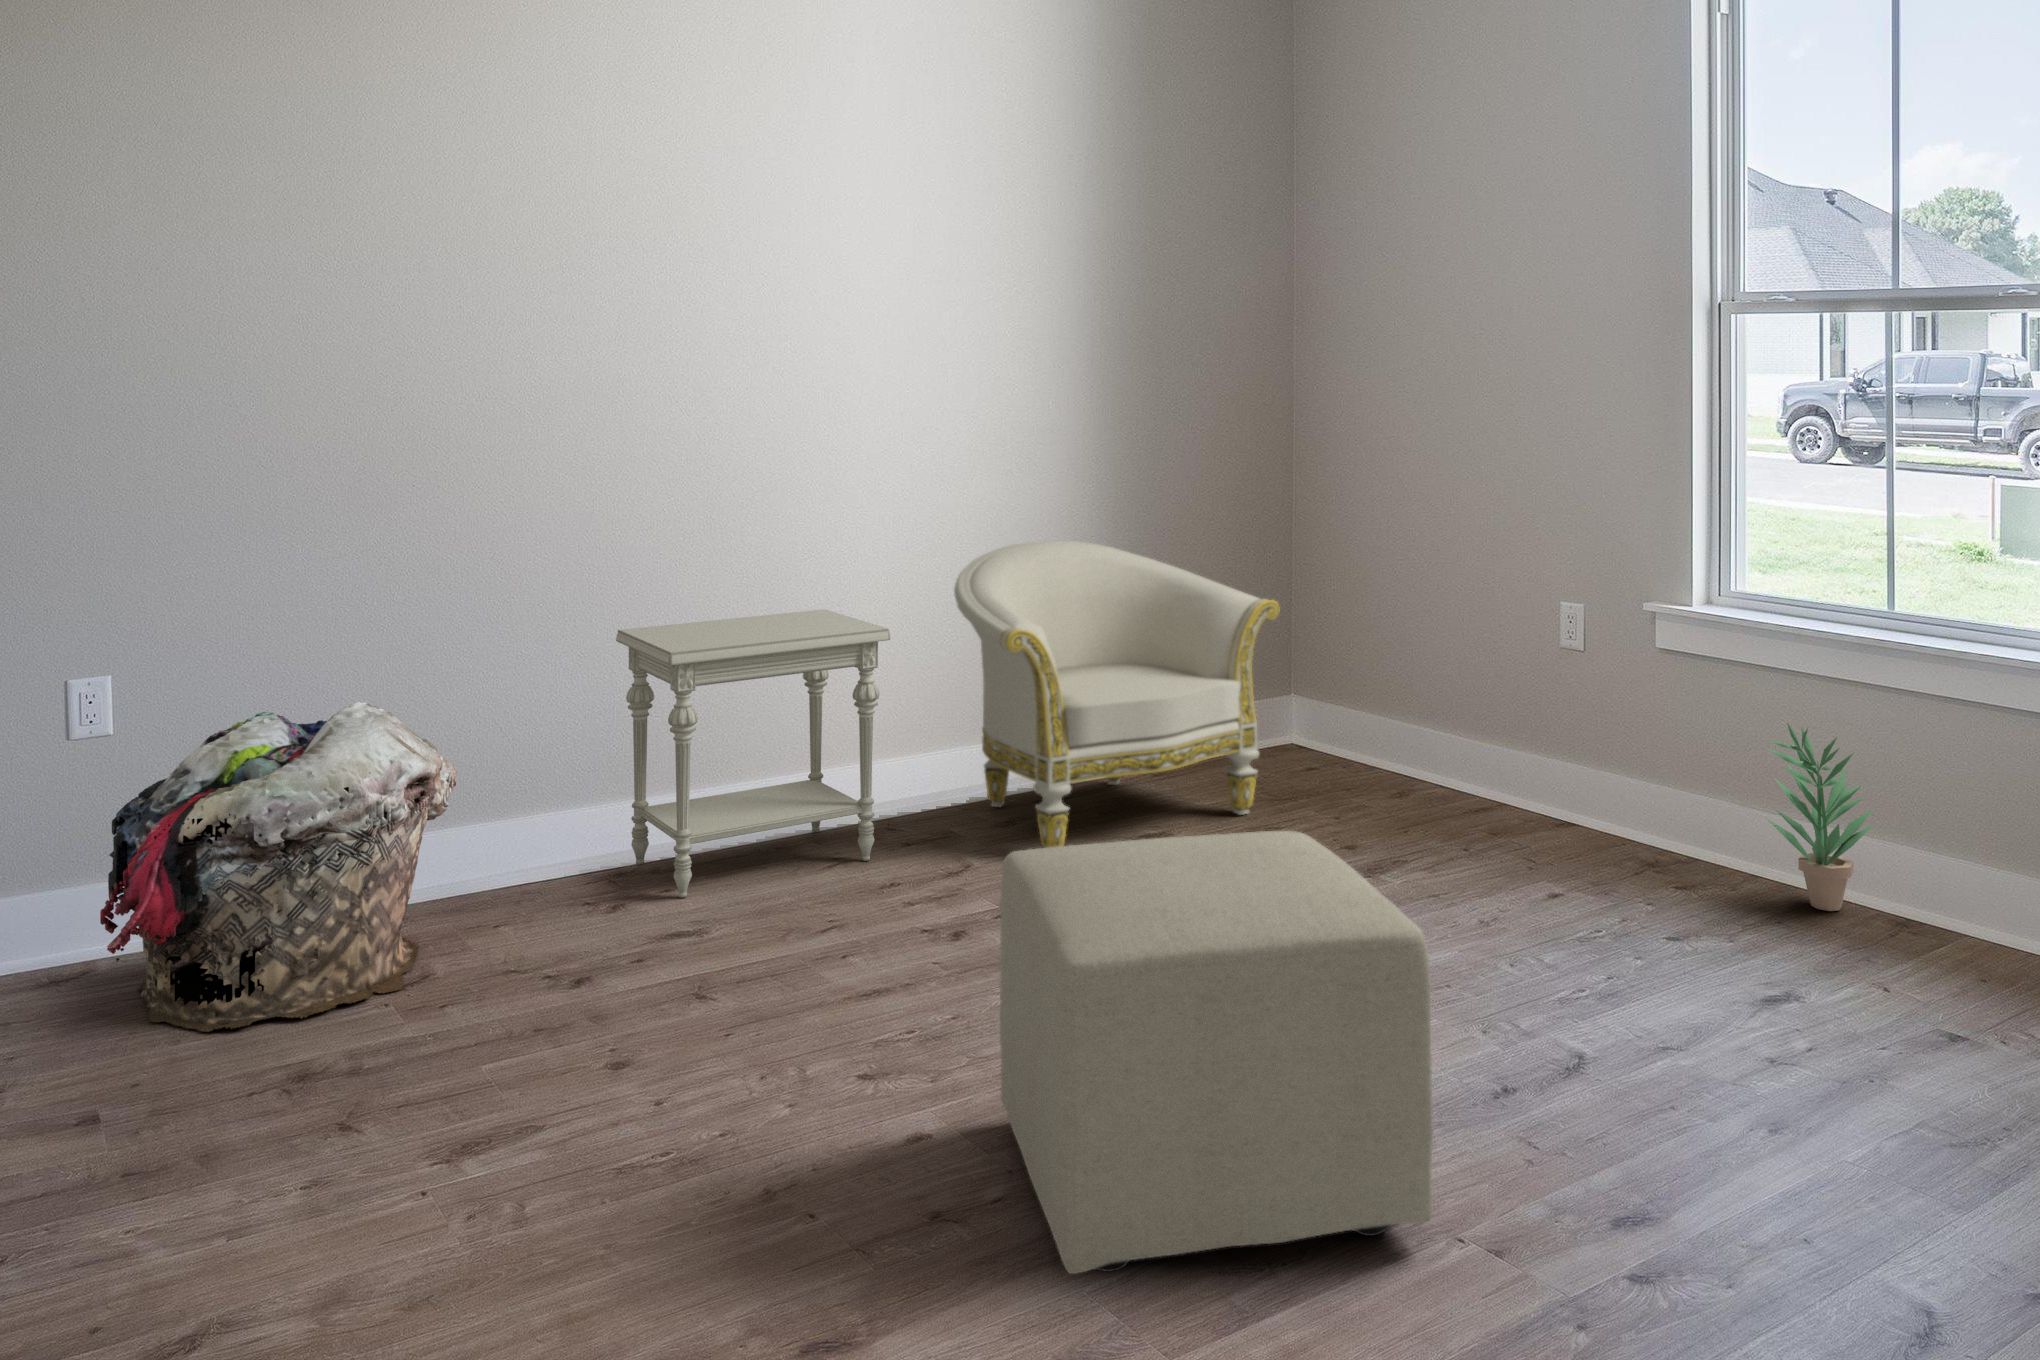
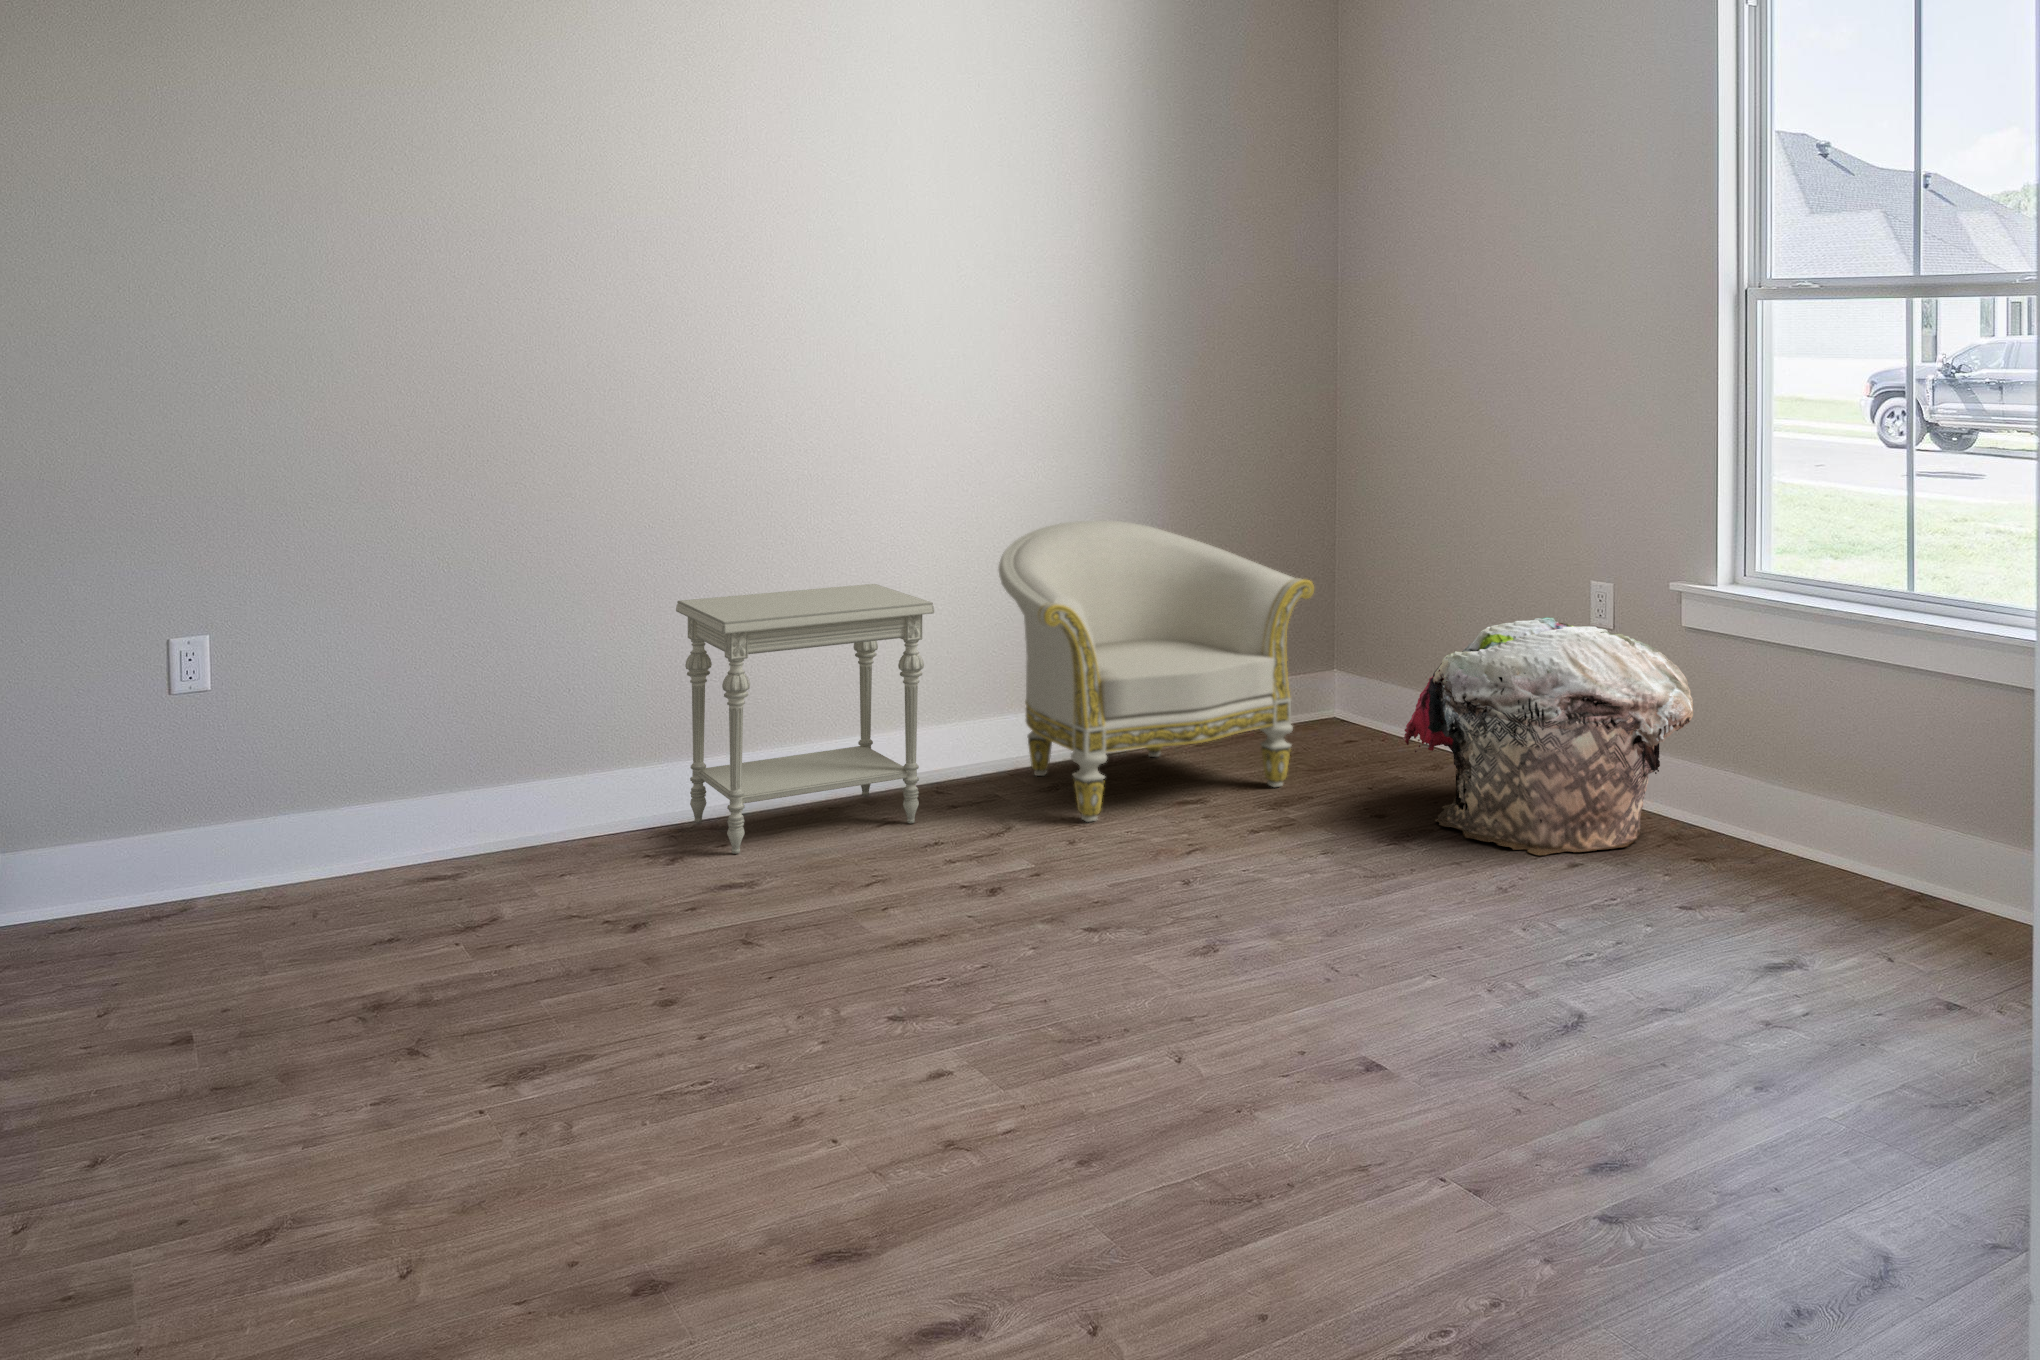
laundry basket: present [100,702,457,1032] -> present [1403,618,1694,855]
potted plant: present [1767,724,1874,911] -> none [1781,704,1892,889]
ottoman: present [1000,831,1434,1274] -> none [1016,796,1413,1199]

